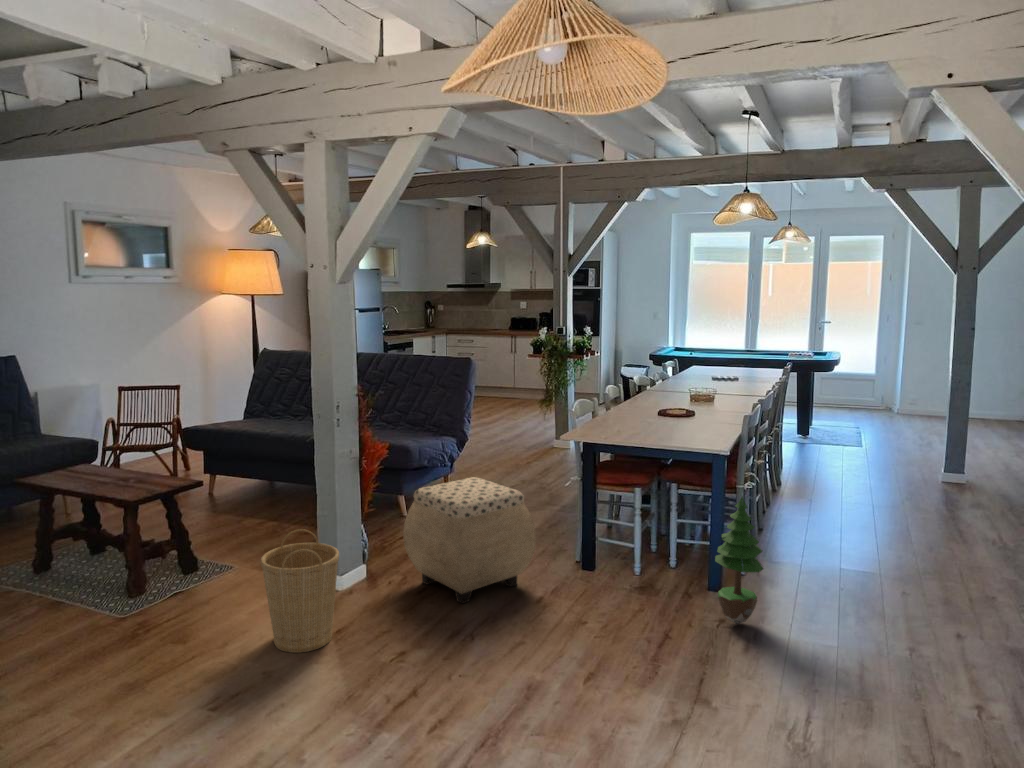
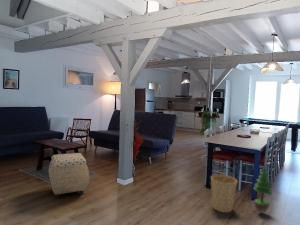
ottoman: present [403,477,536,603] -> present [49,153,90,198]
basket: present [261,529,339,653] -> present [211,175,237,212]

